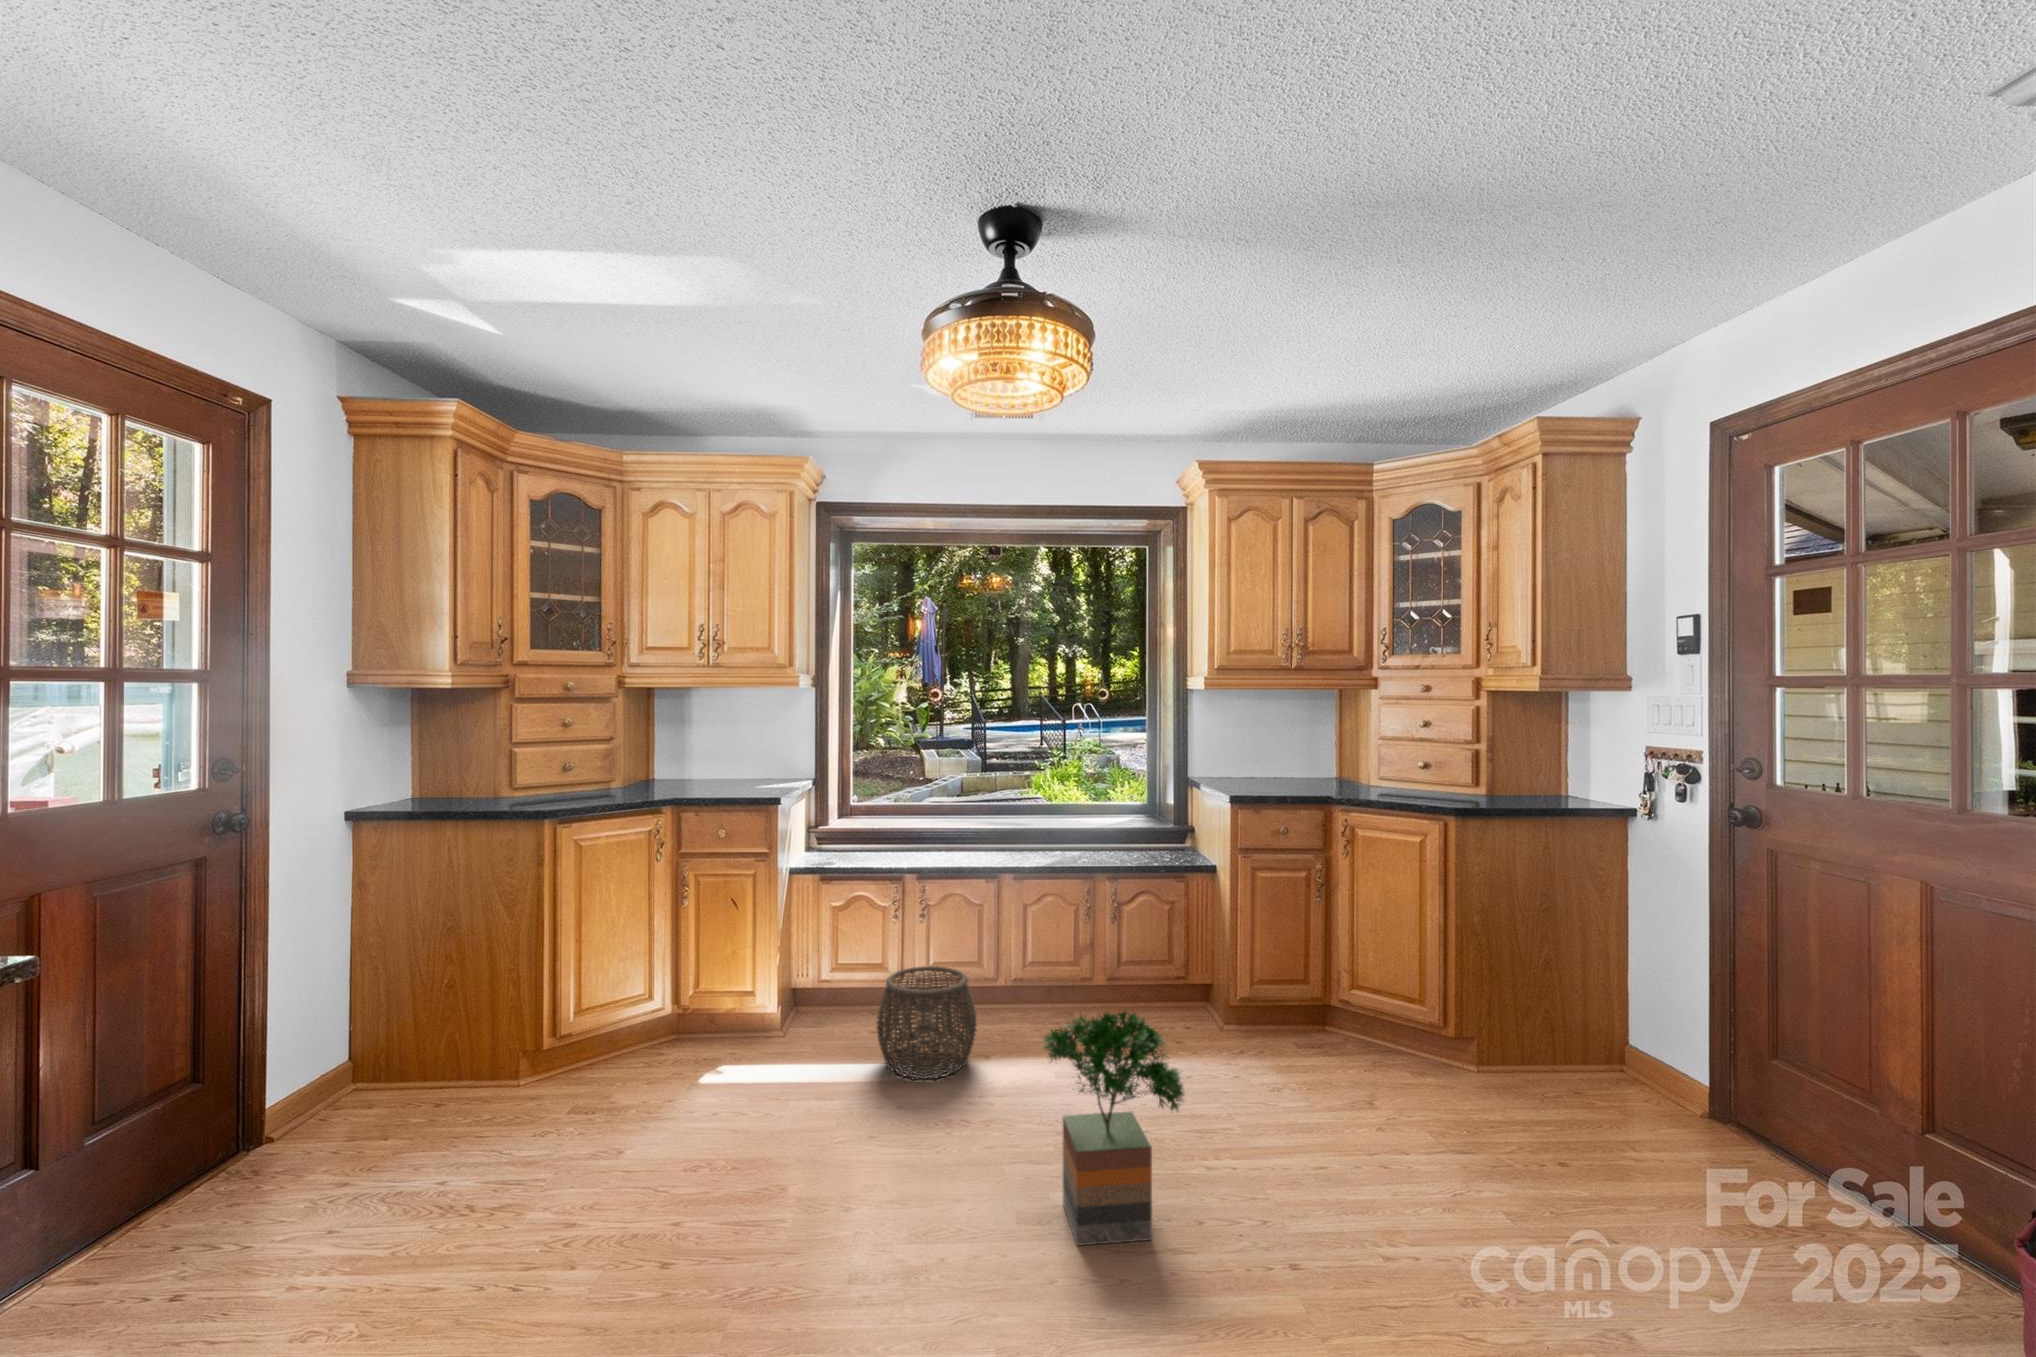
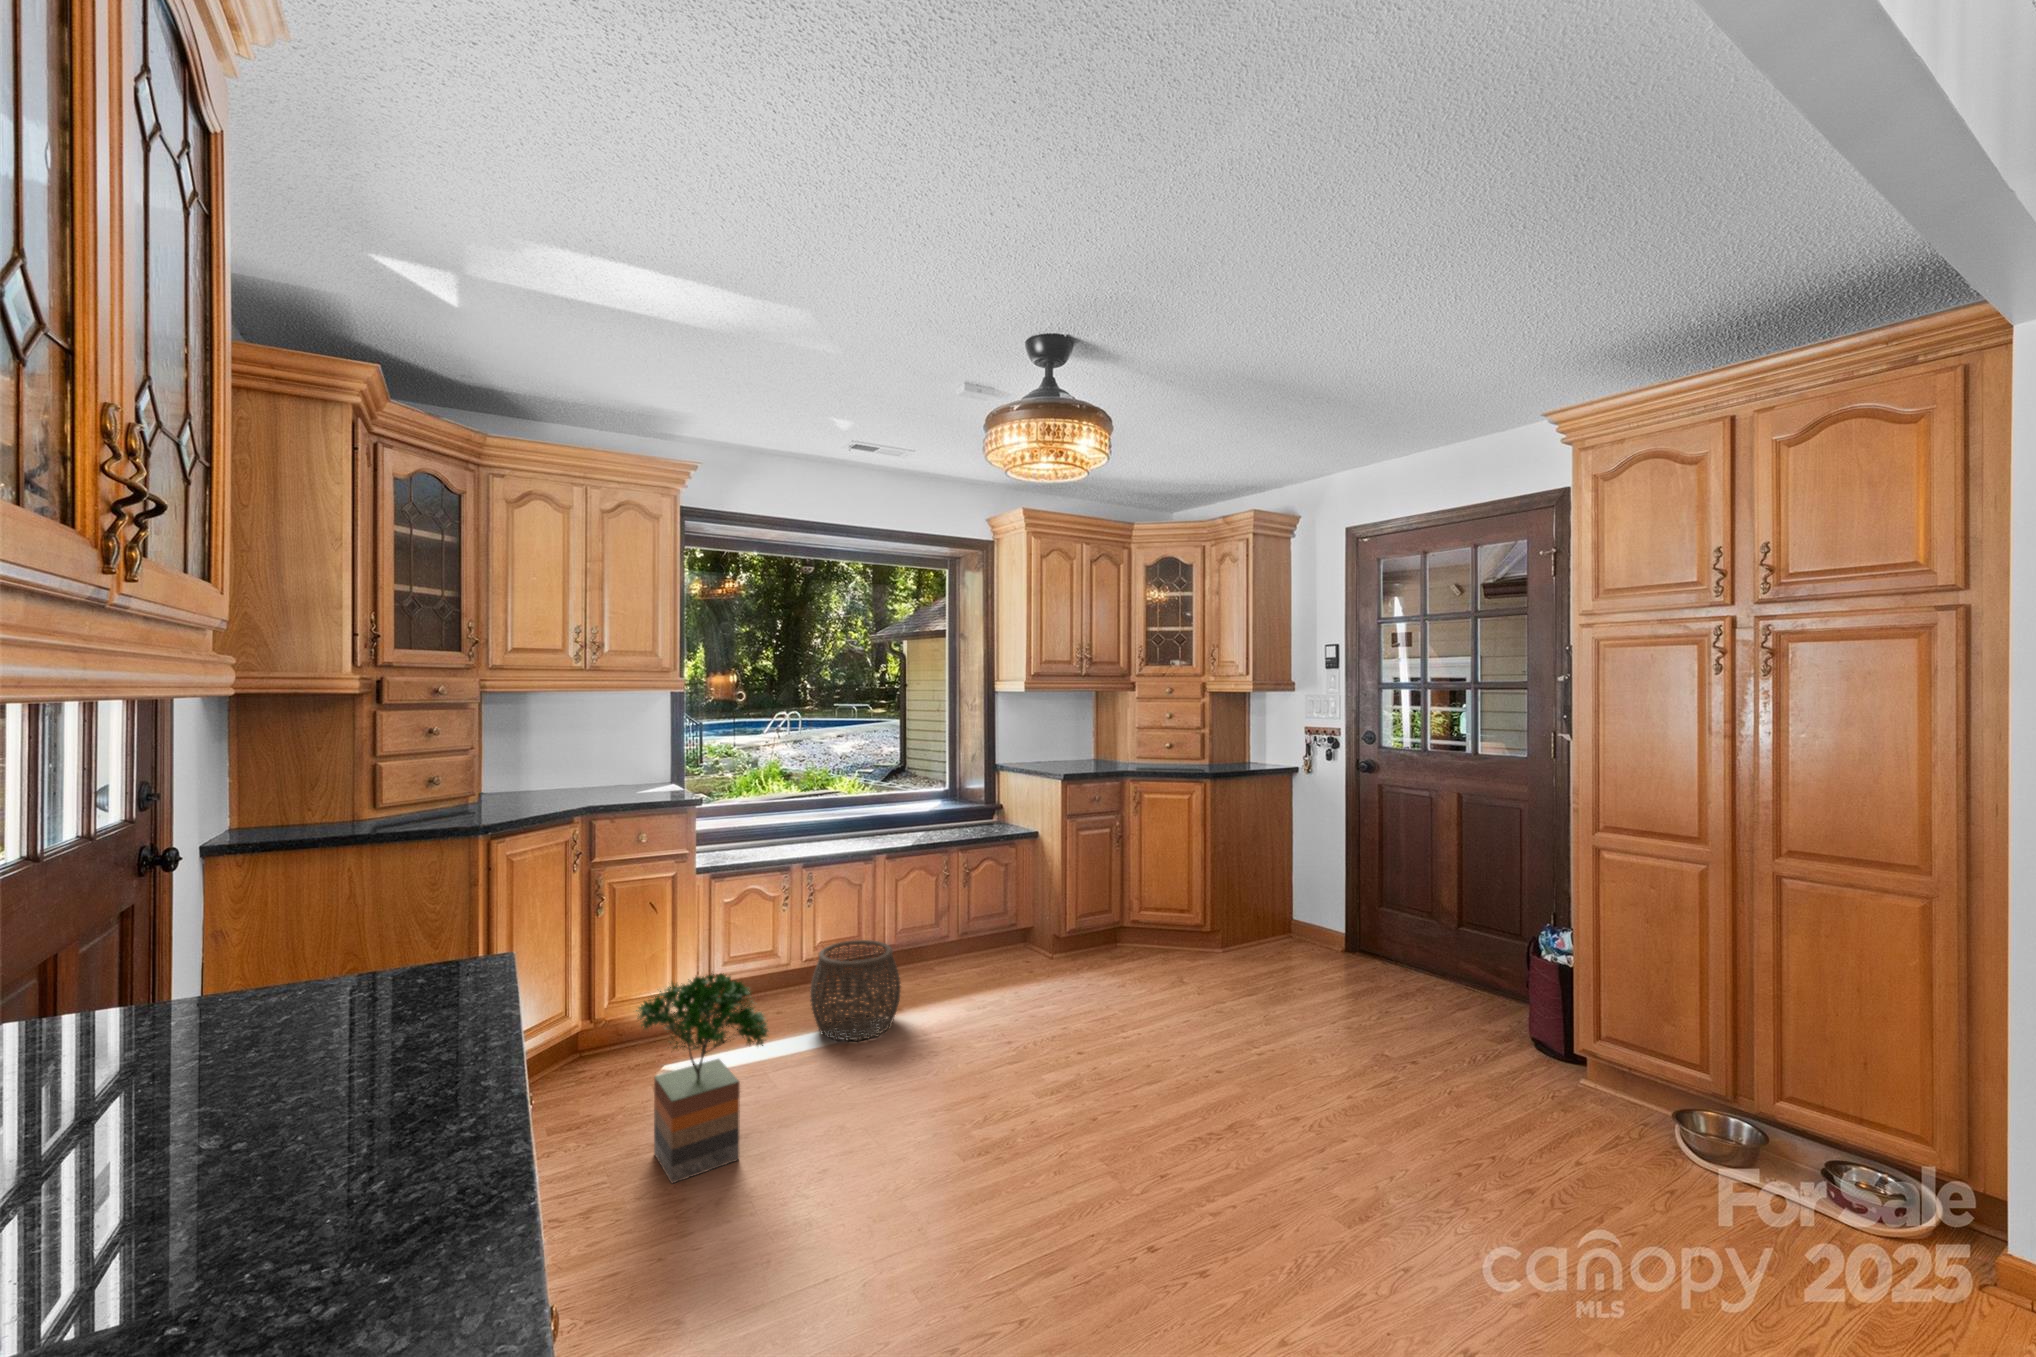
potted tree: present [1043,1011,1184,1246] -> present [636,973,768,1183]

